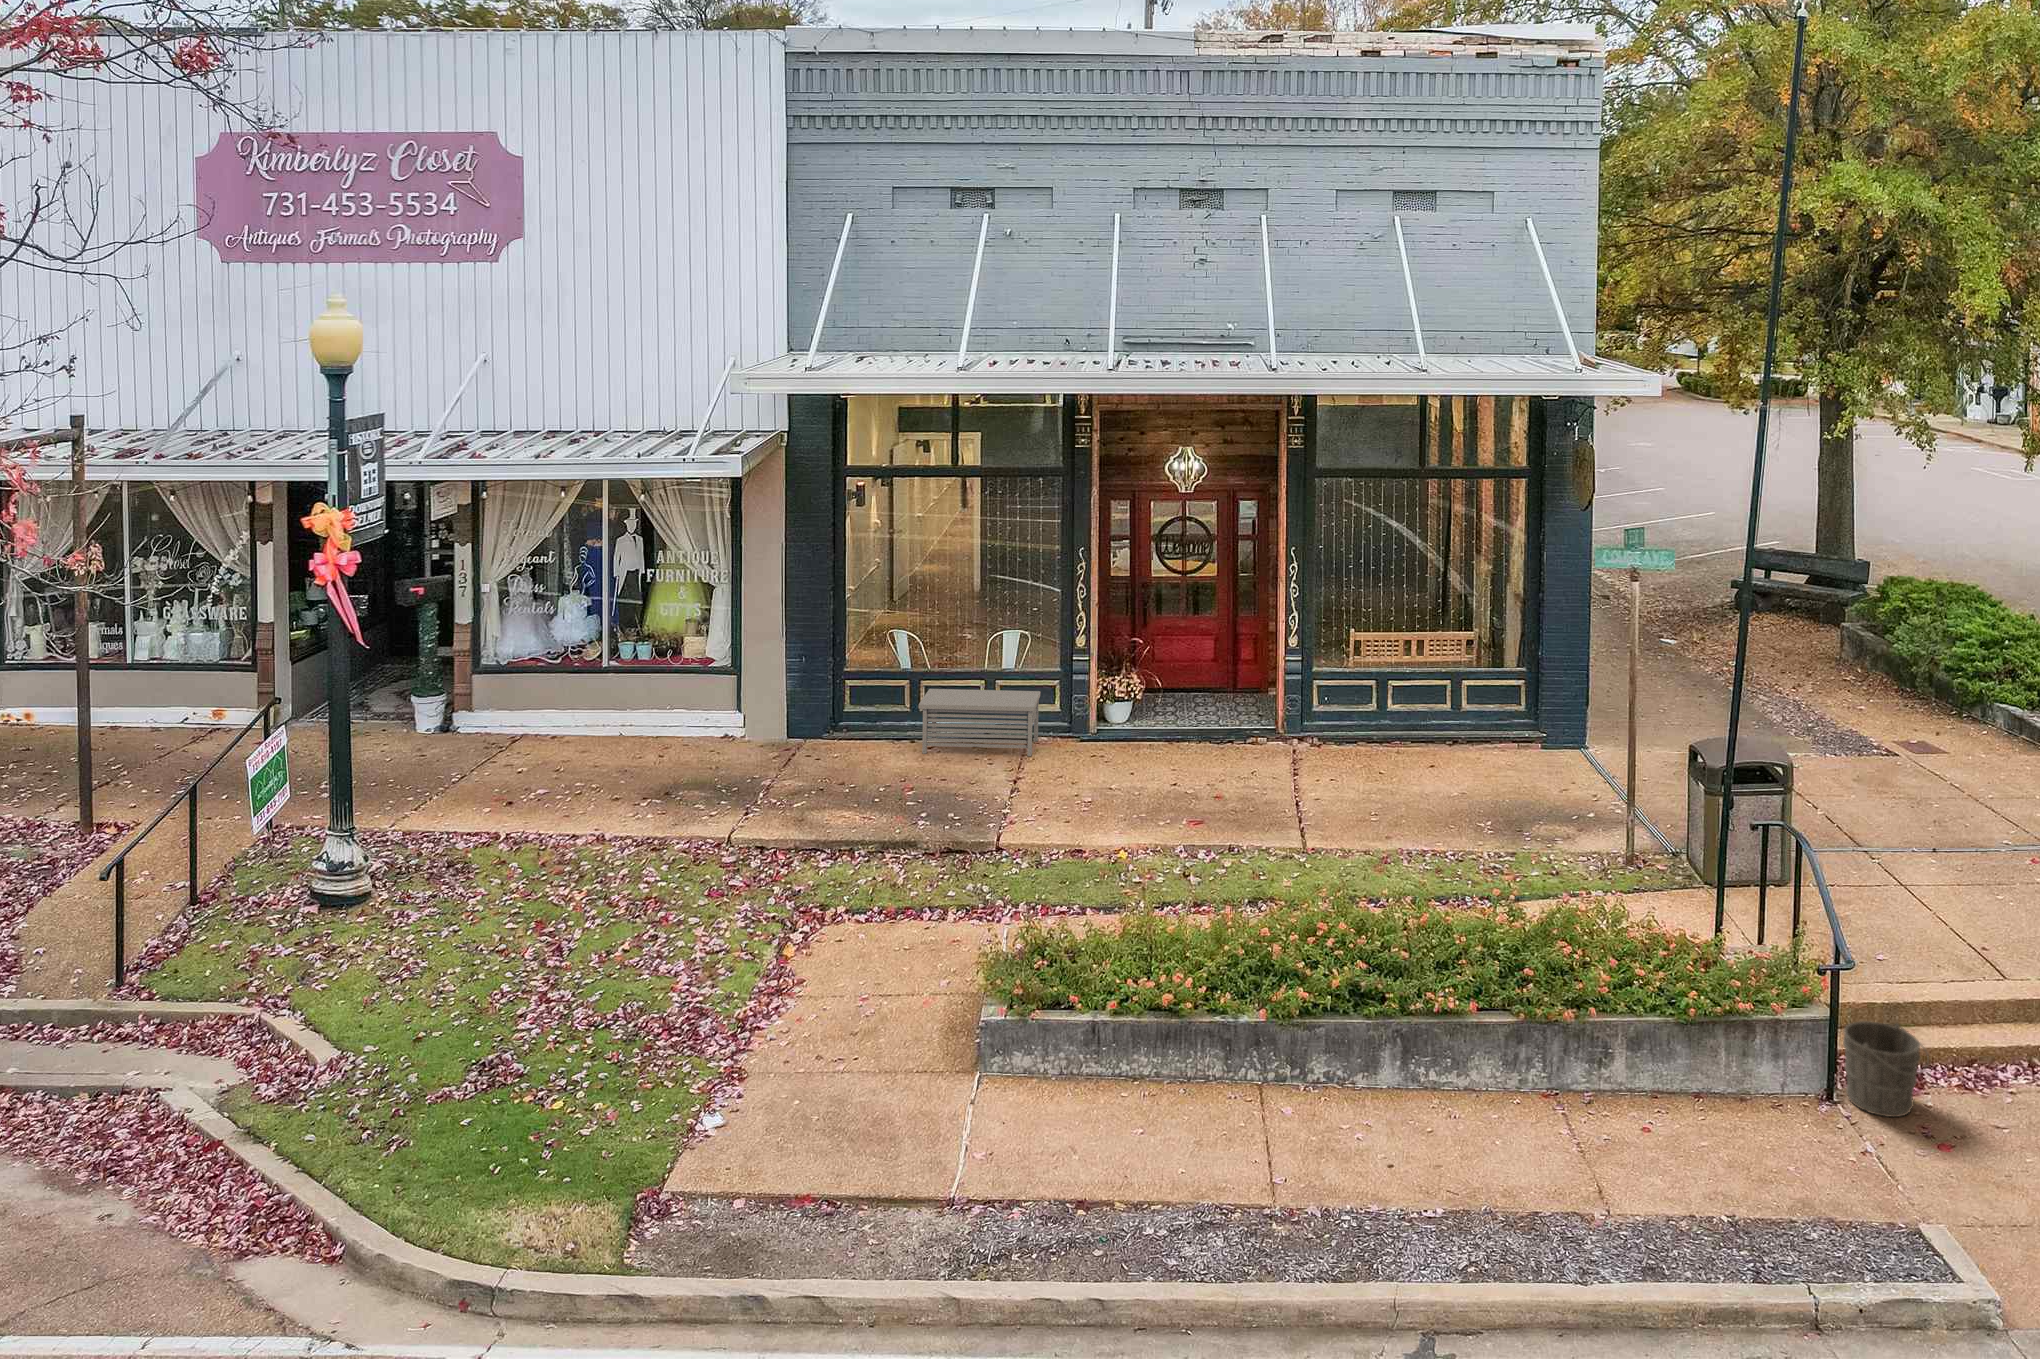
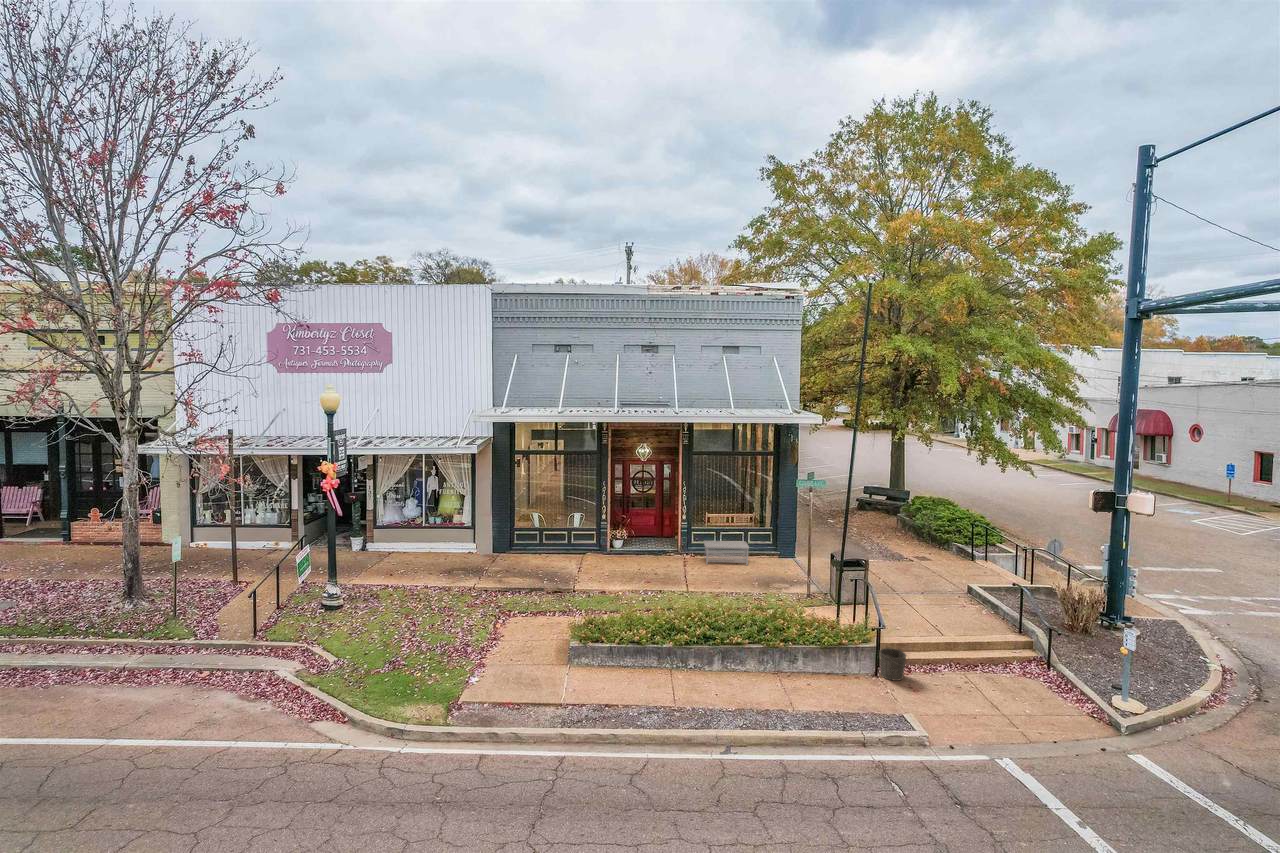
storage bench: present [919,689,1040,756] -> present [703,540,749,565]

